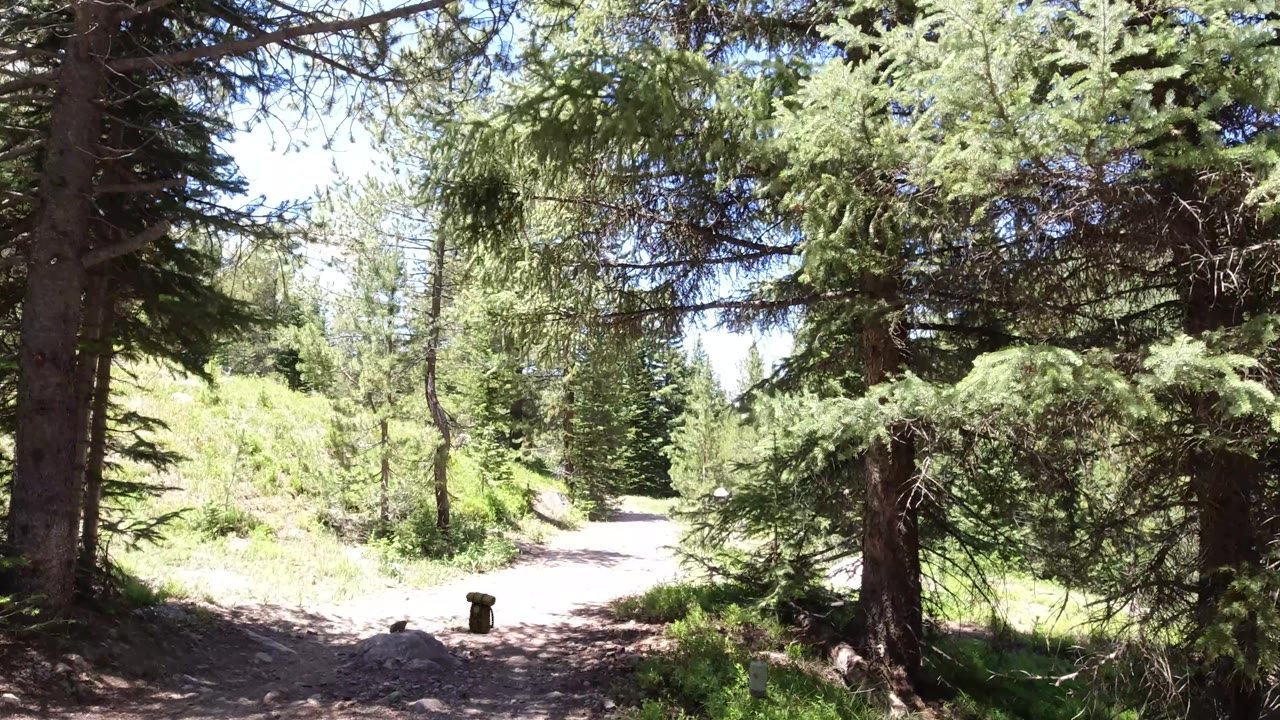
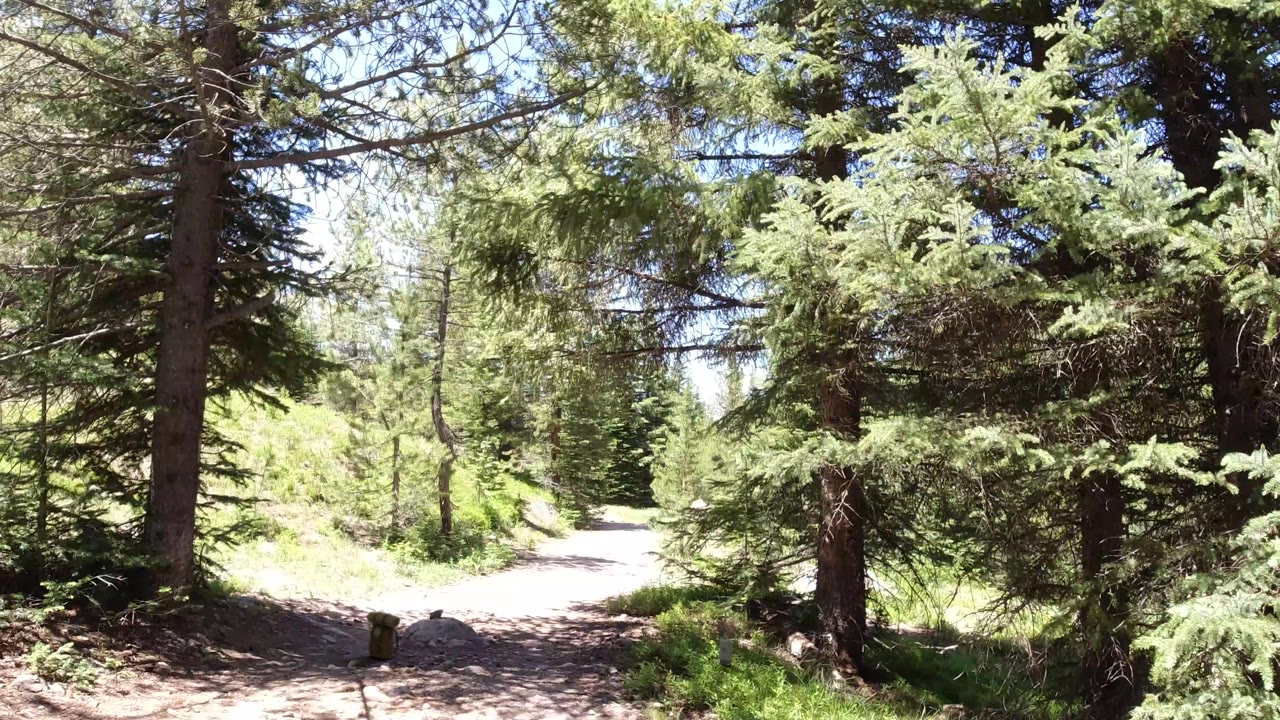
backpack: present [466,592,496,633] -> present [366,612,400,659]

